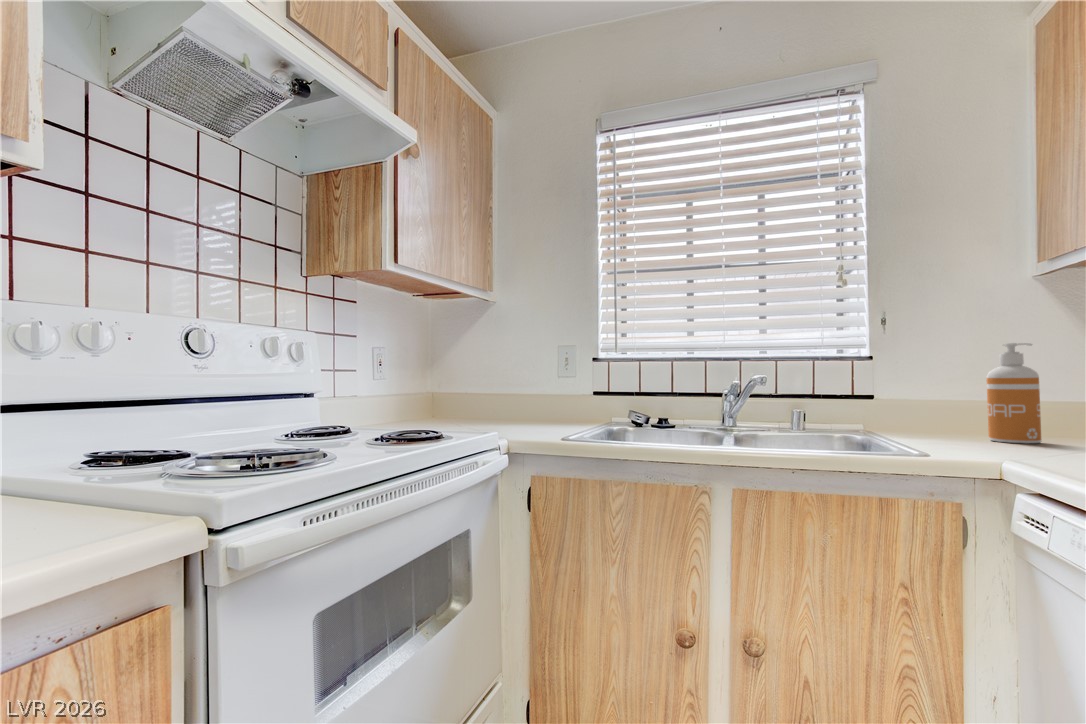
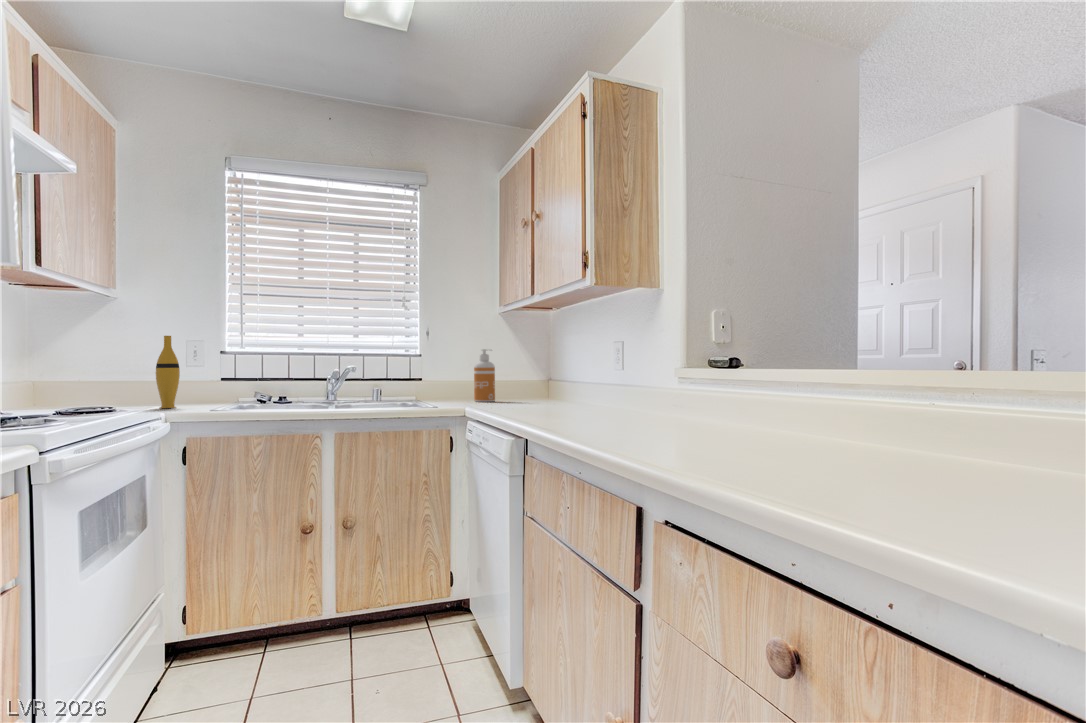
vase: none [521,340,546,427] -> present [156,336,180,408]

